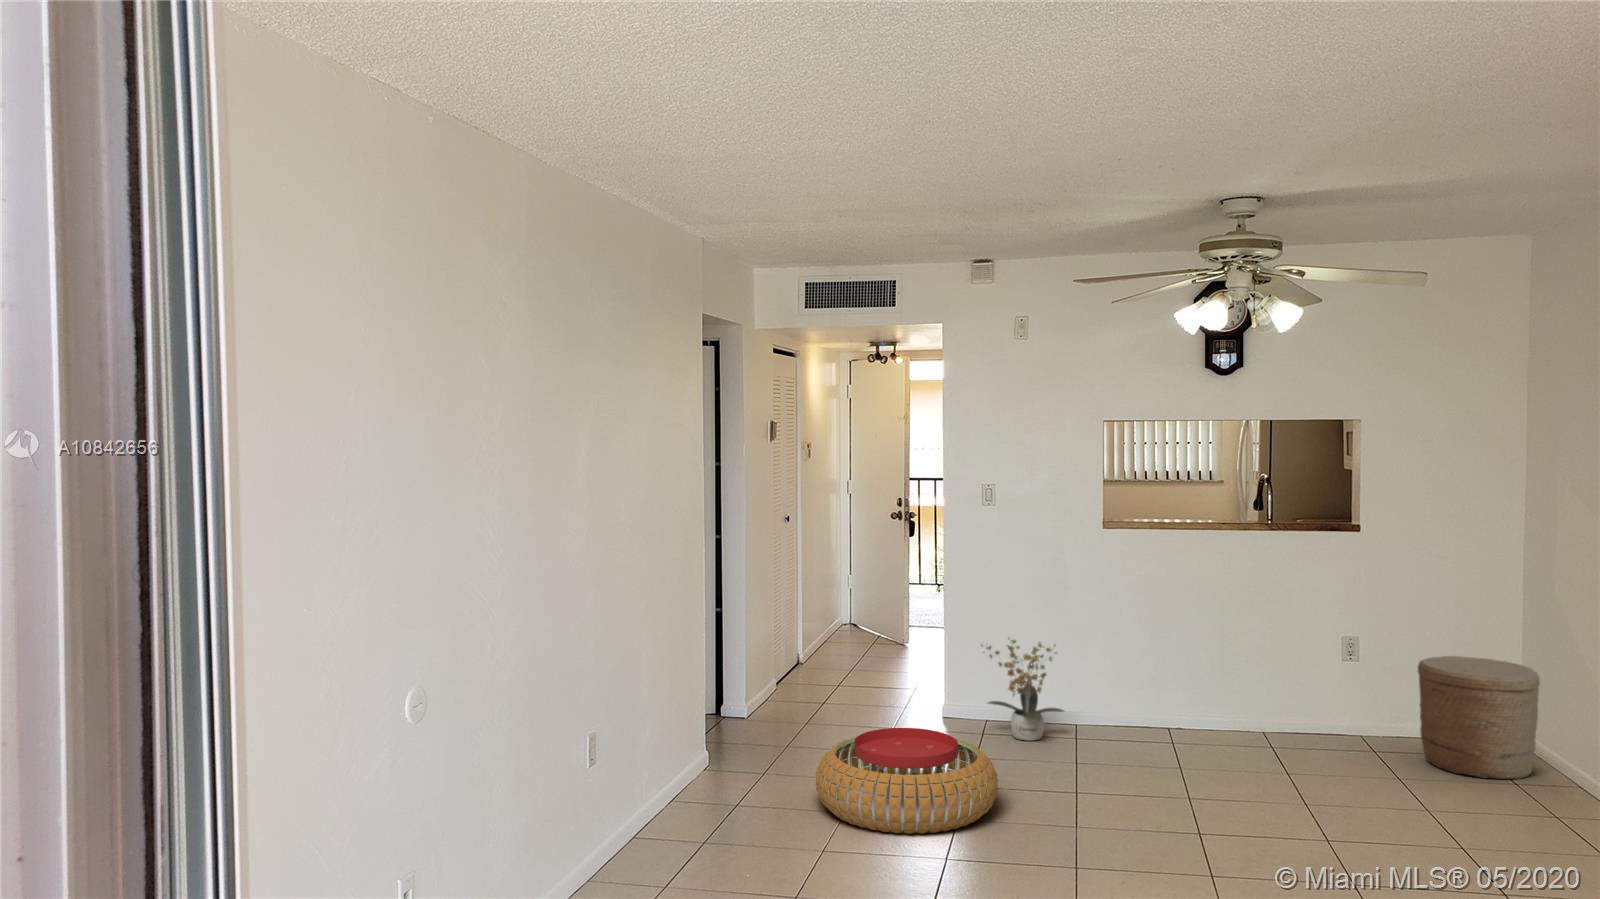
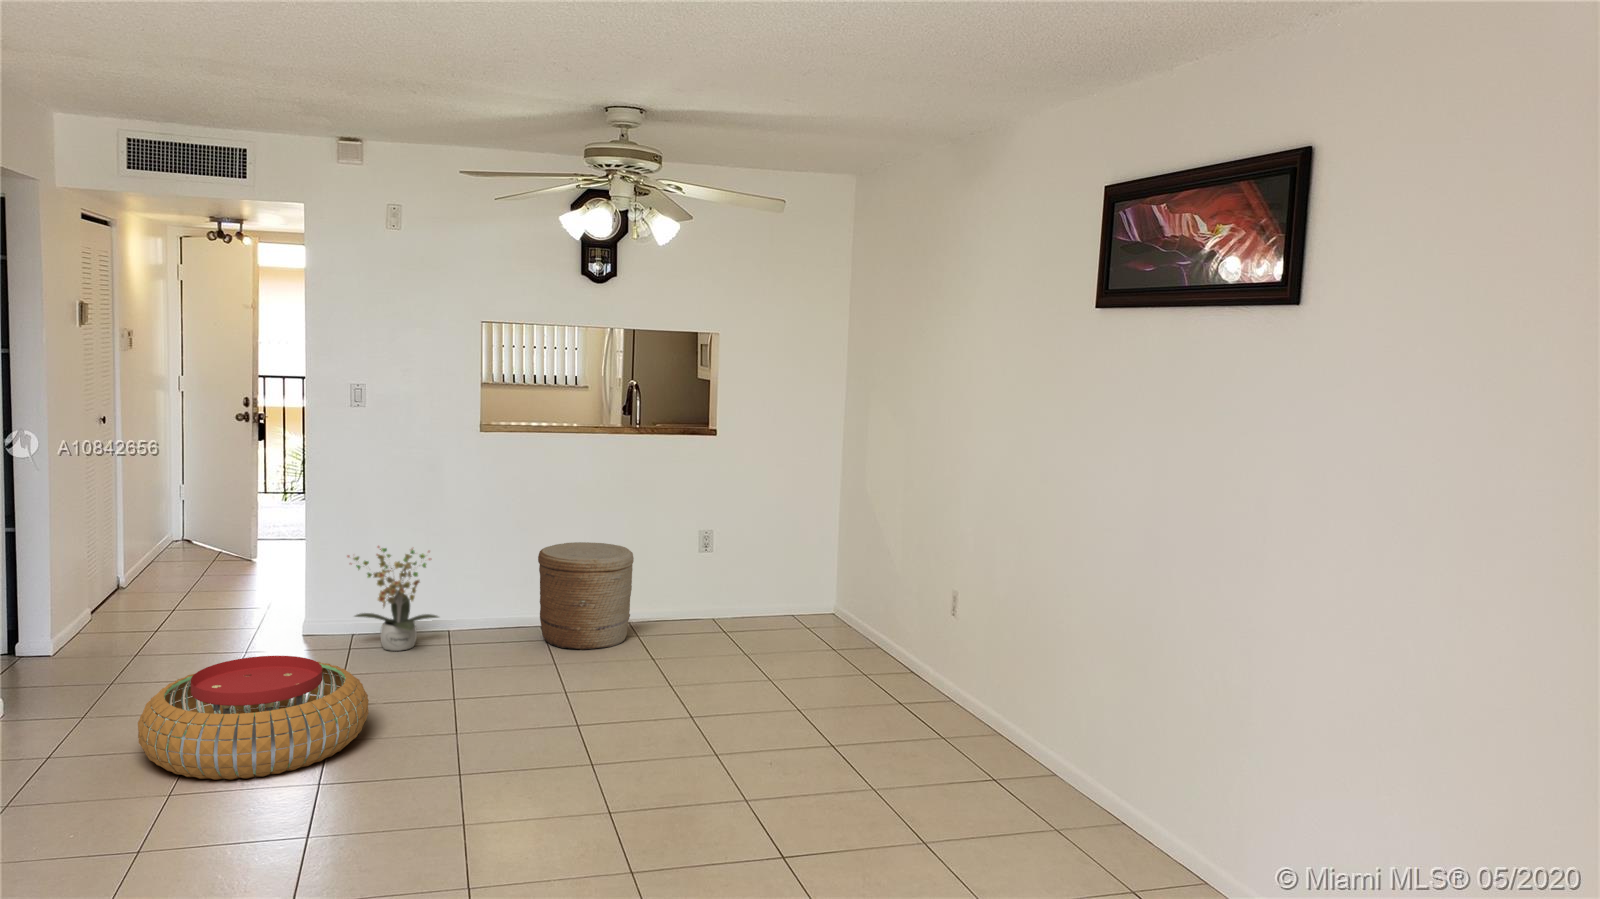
woven basket: present [1418,656,1540,779] -> present [538,542,634,650]

